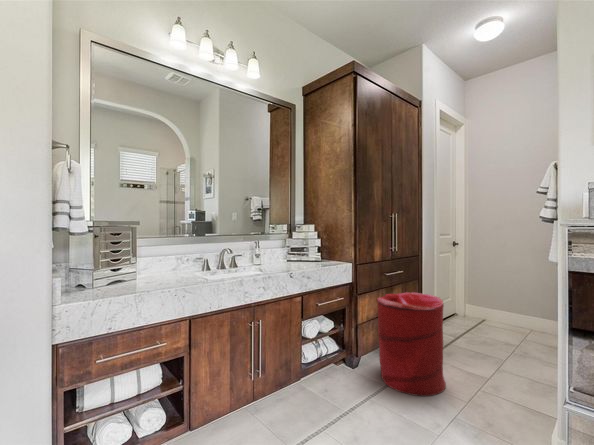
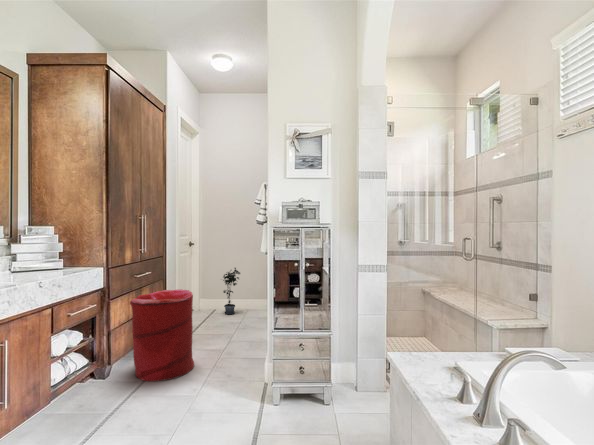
potted plant: none [491,275,520,331] -> present [223,268,240,314]

